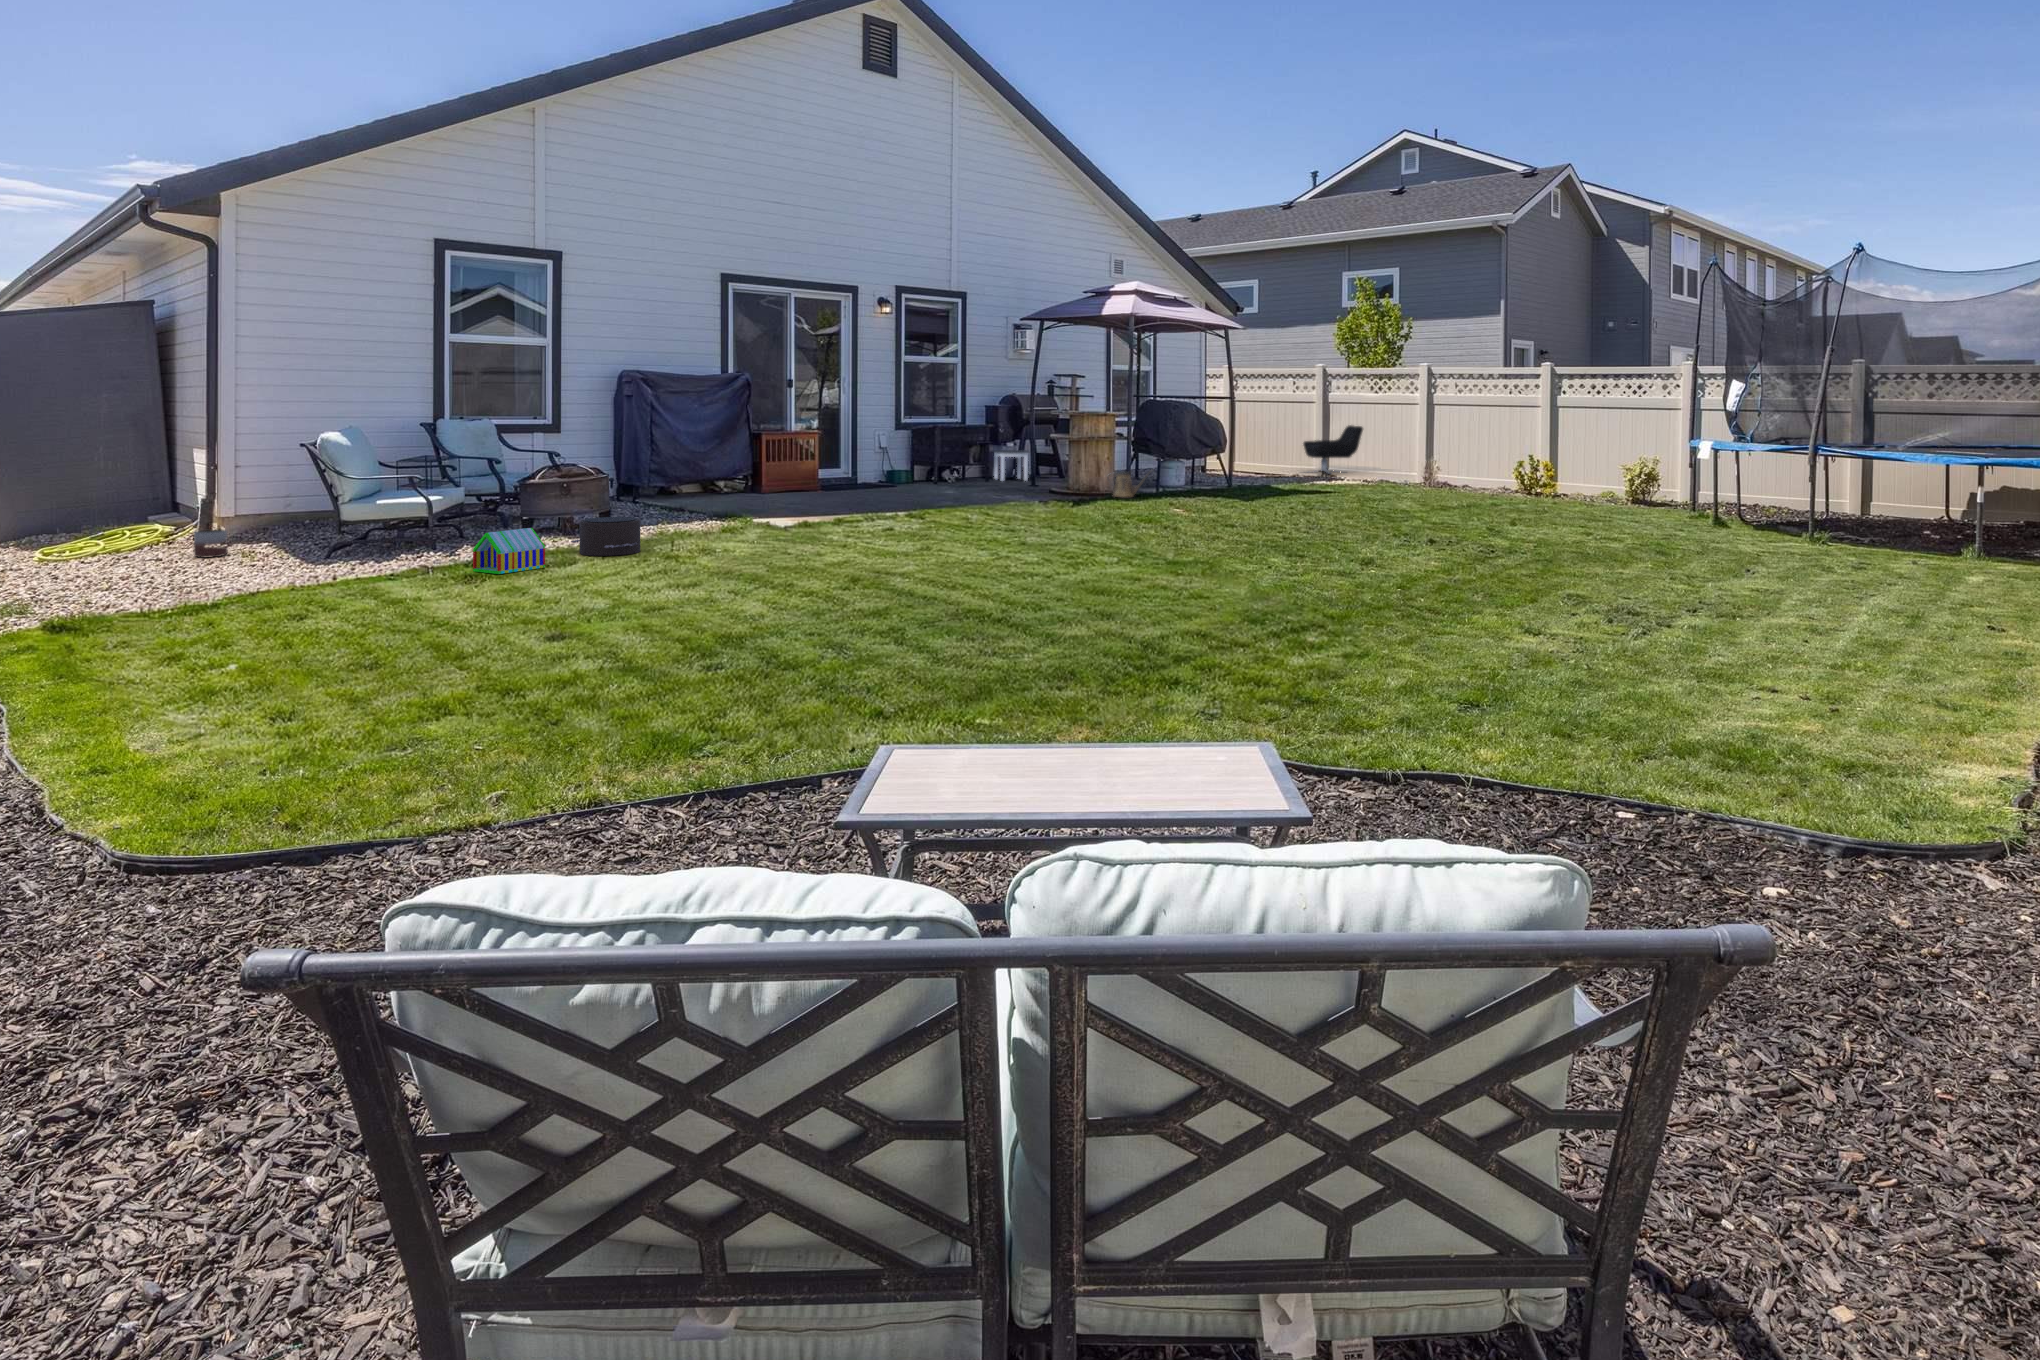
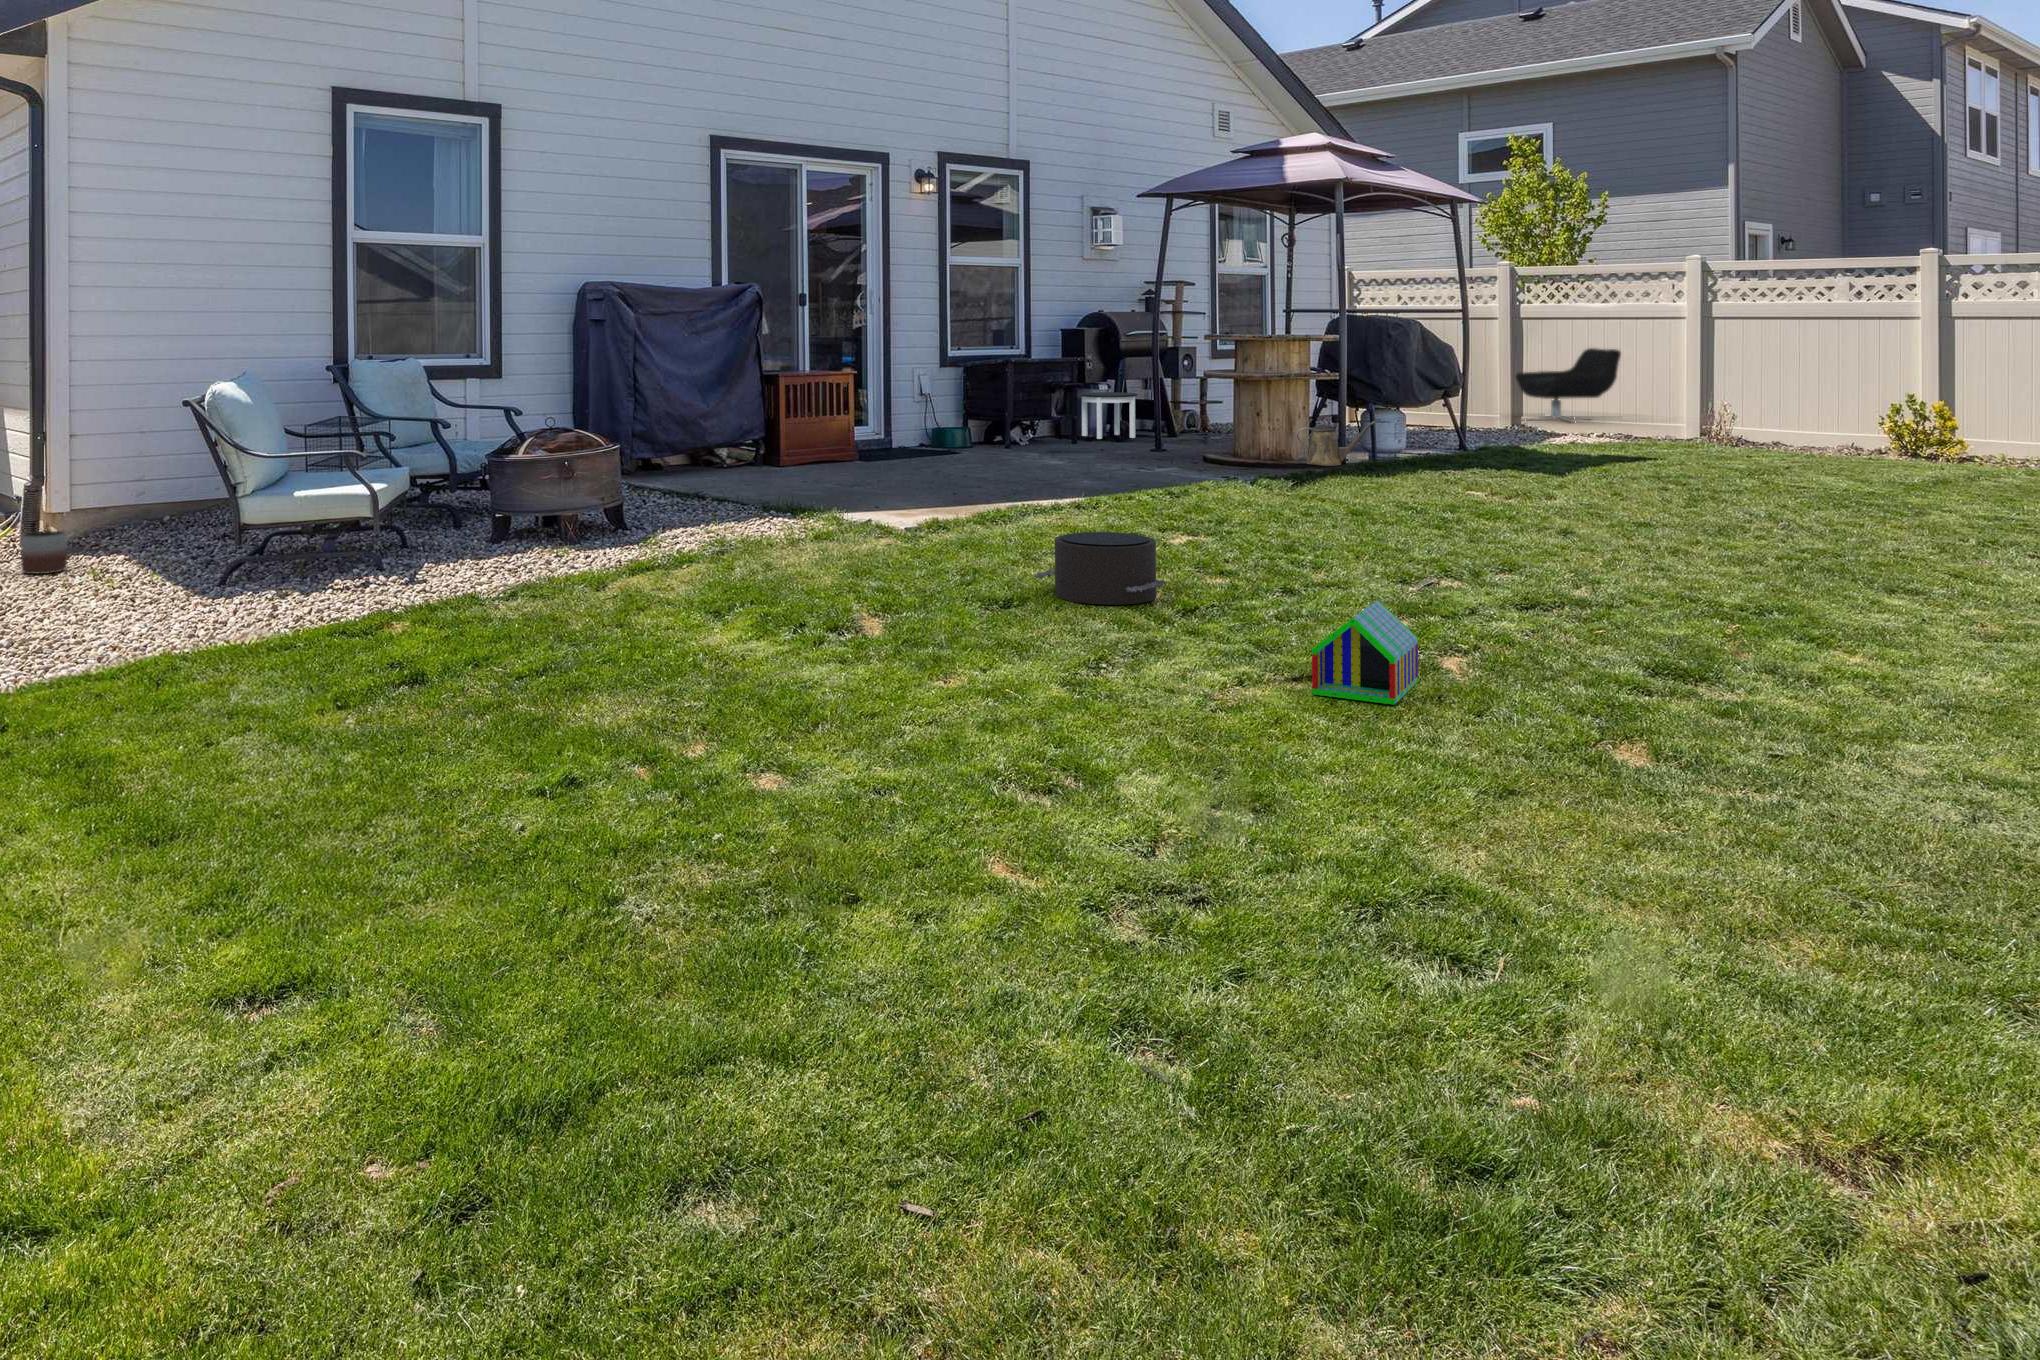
pouf: present [571,517,640,556] -> present [1033,532,1167,605]
toy house: present [473,528,545,574] -> present [1312,600,1418,705]

